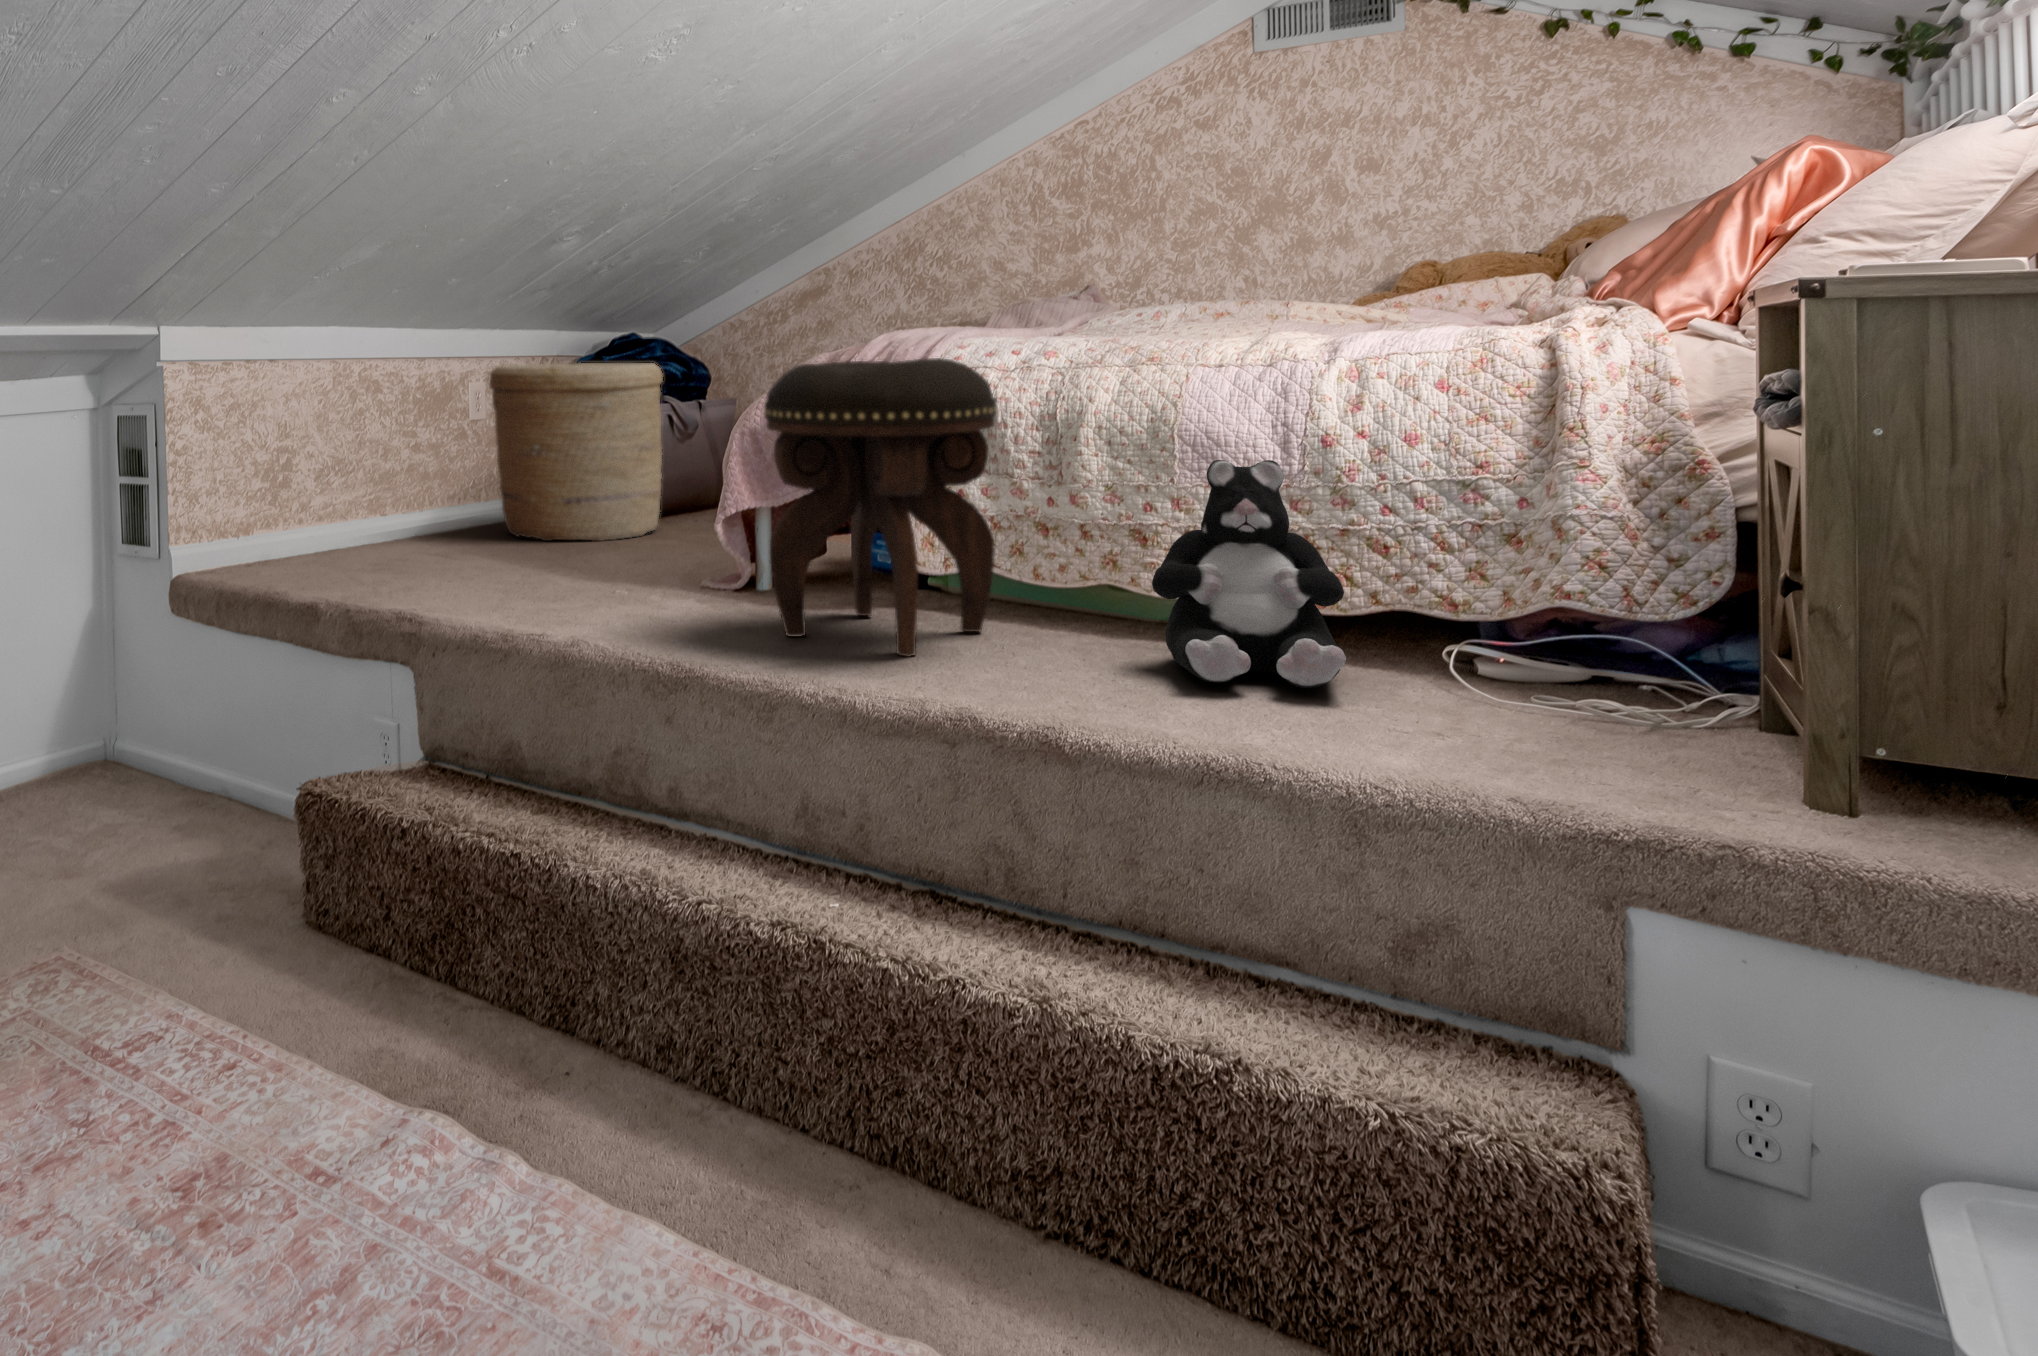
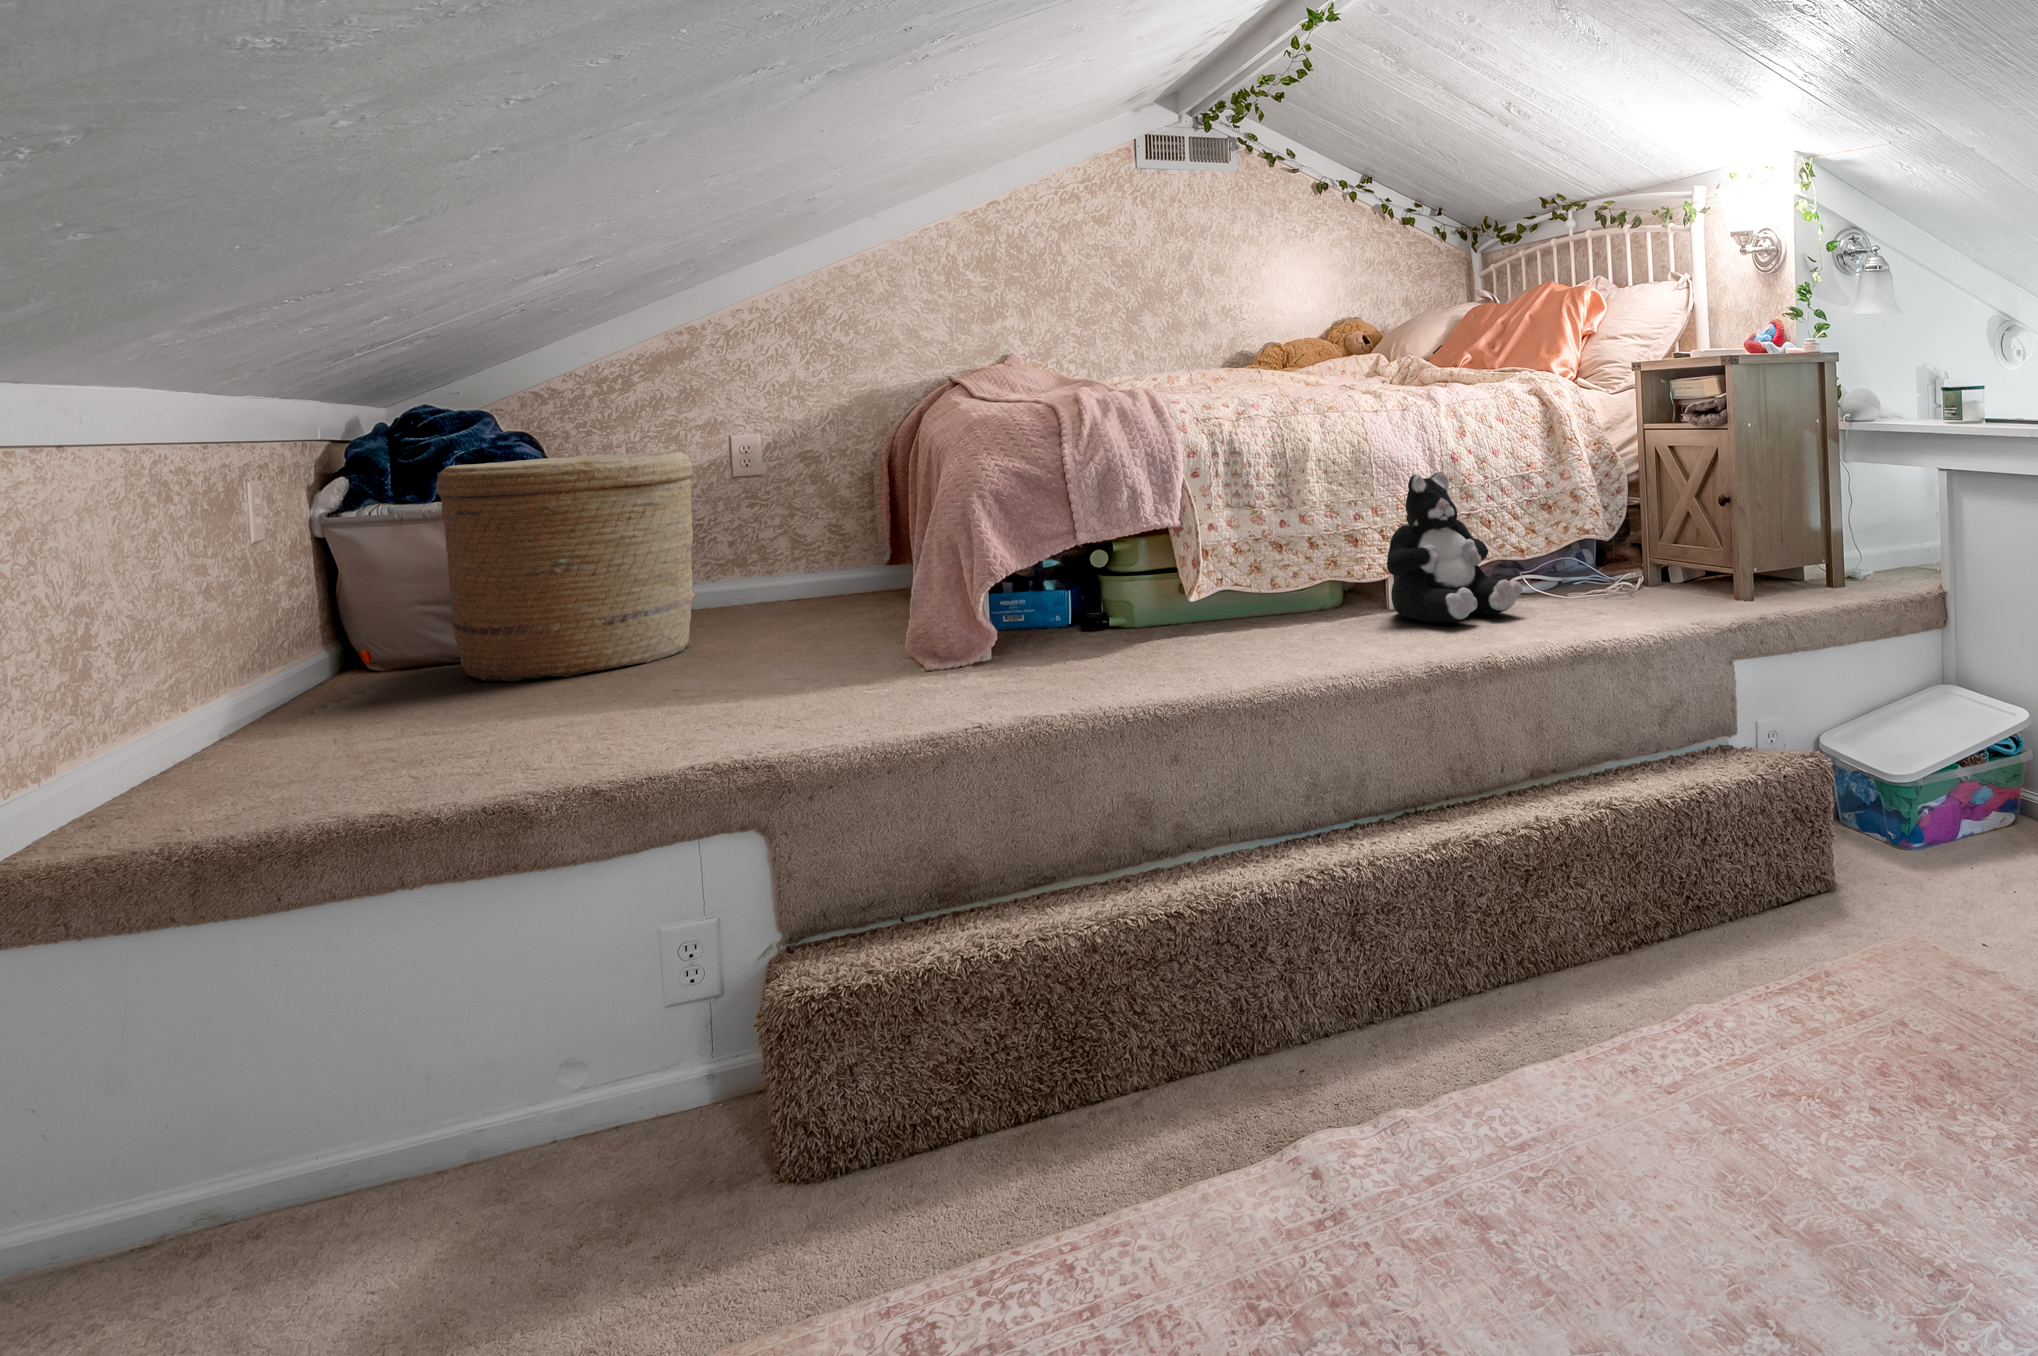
footstool: present [764,358,996,657] -> none [1080,416,1276,669]

